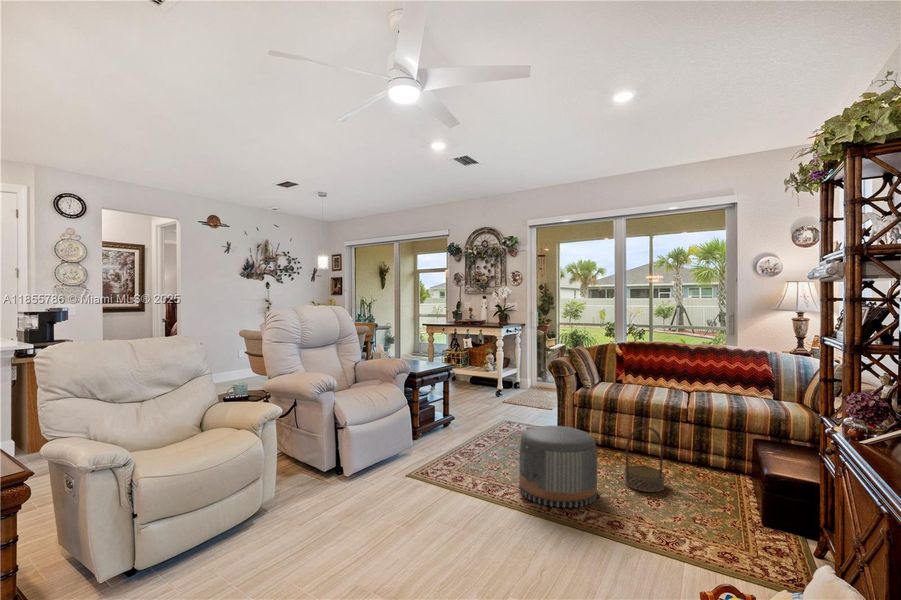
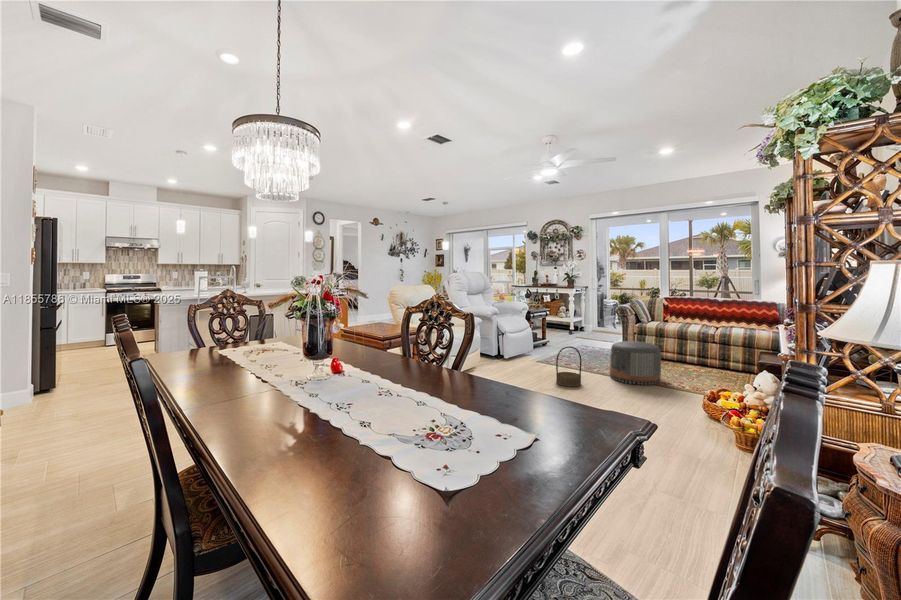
basket: present [625,427,665,492] -> present [556,346,581,387]

